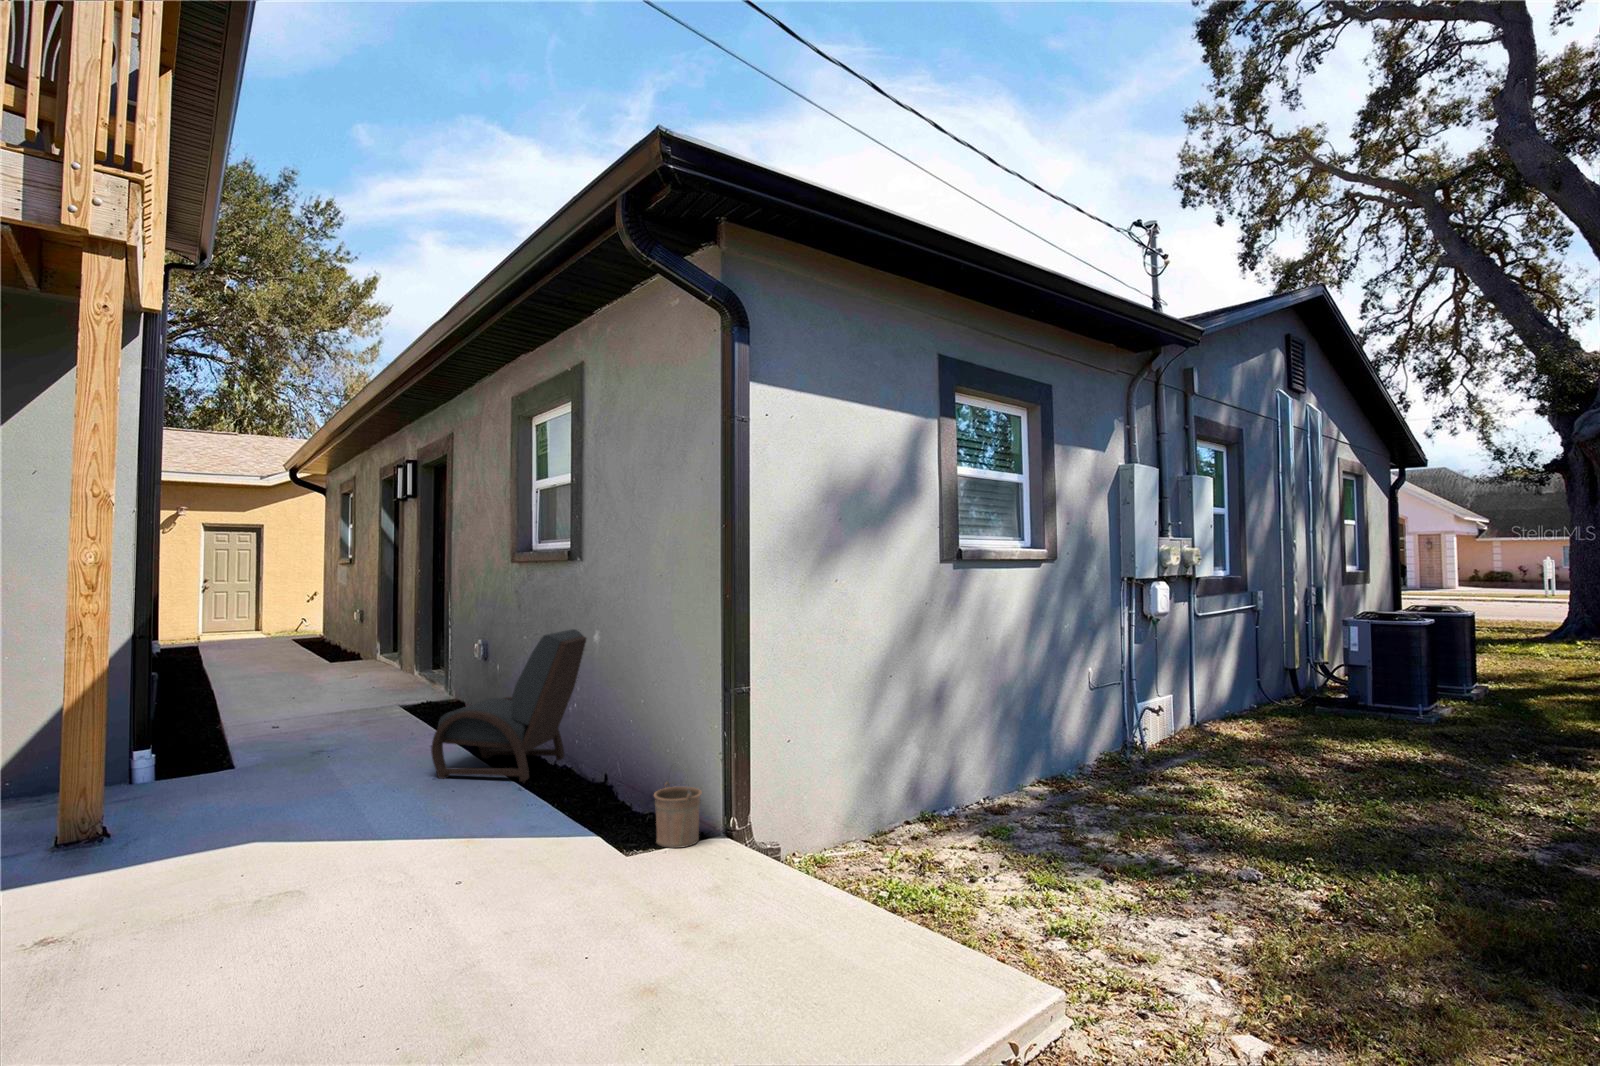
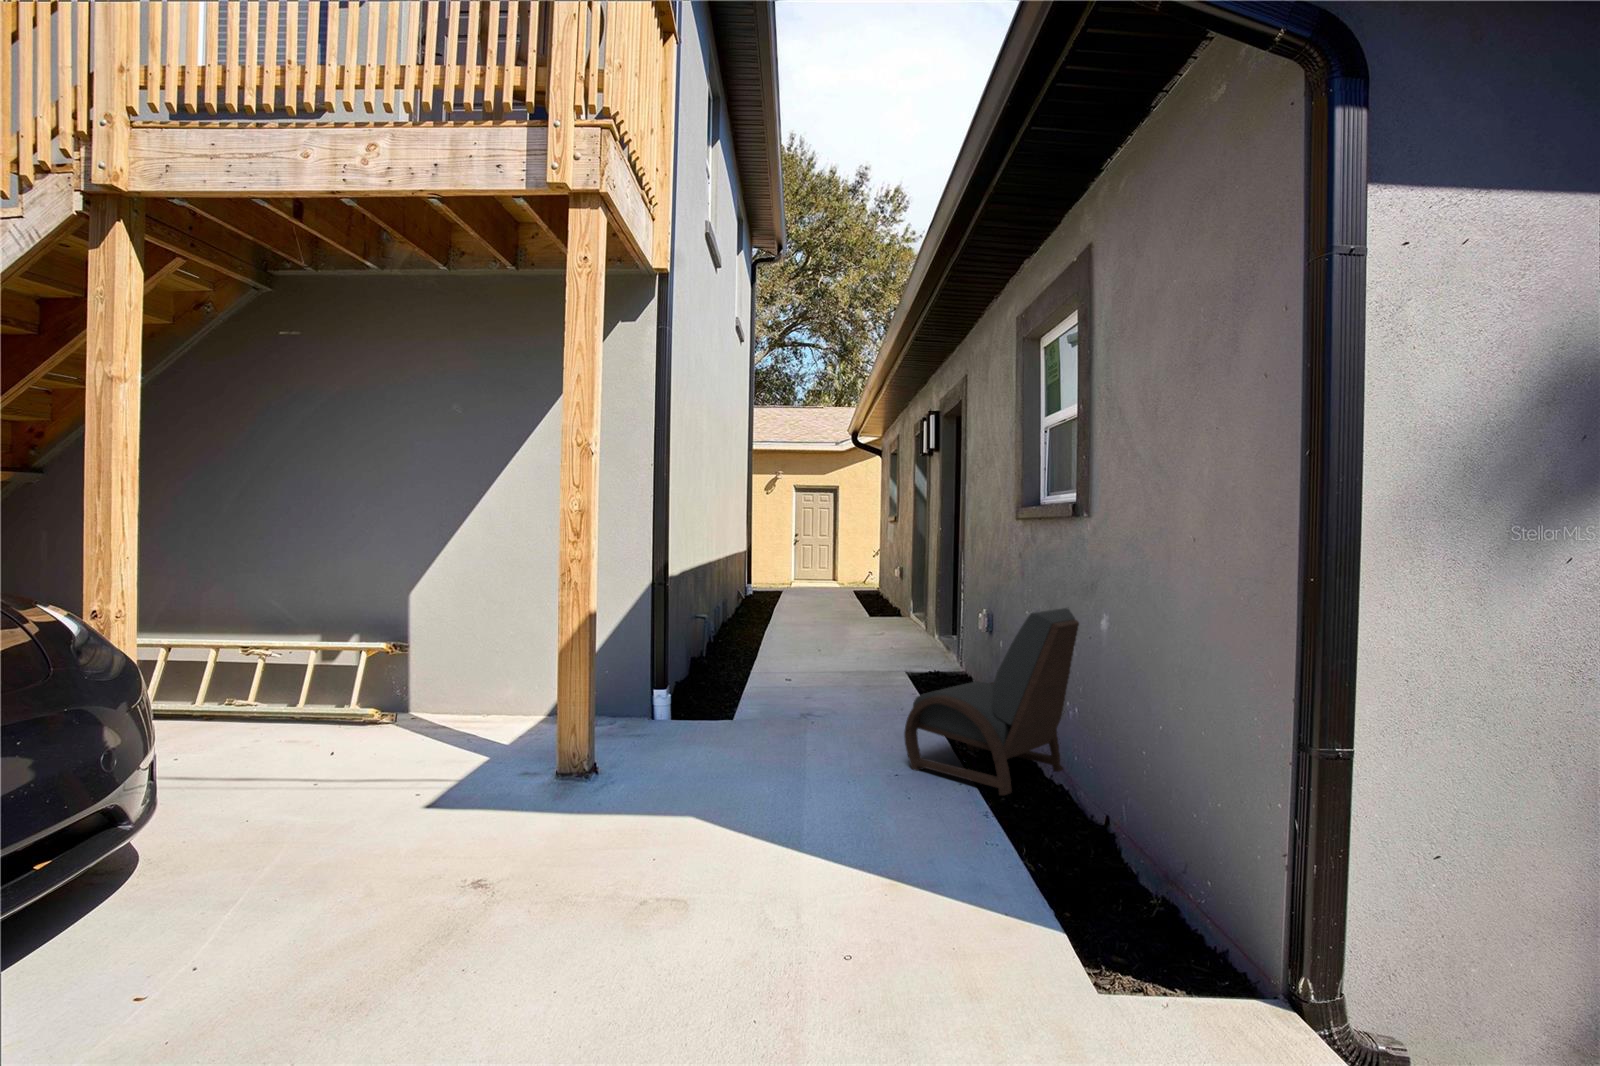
bucket: present [654,780,702,848] -> none [1164,846,1253,995]

